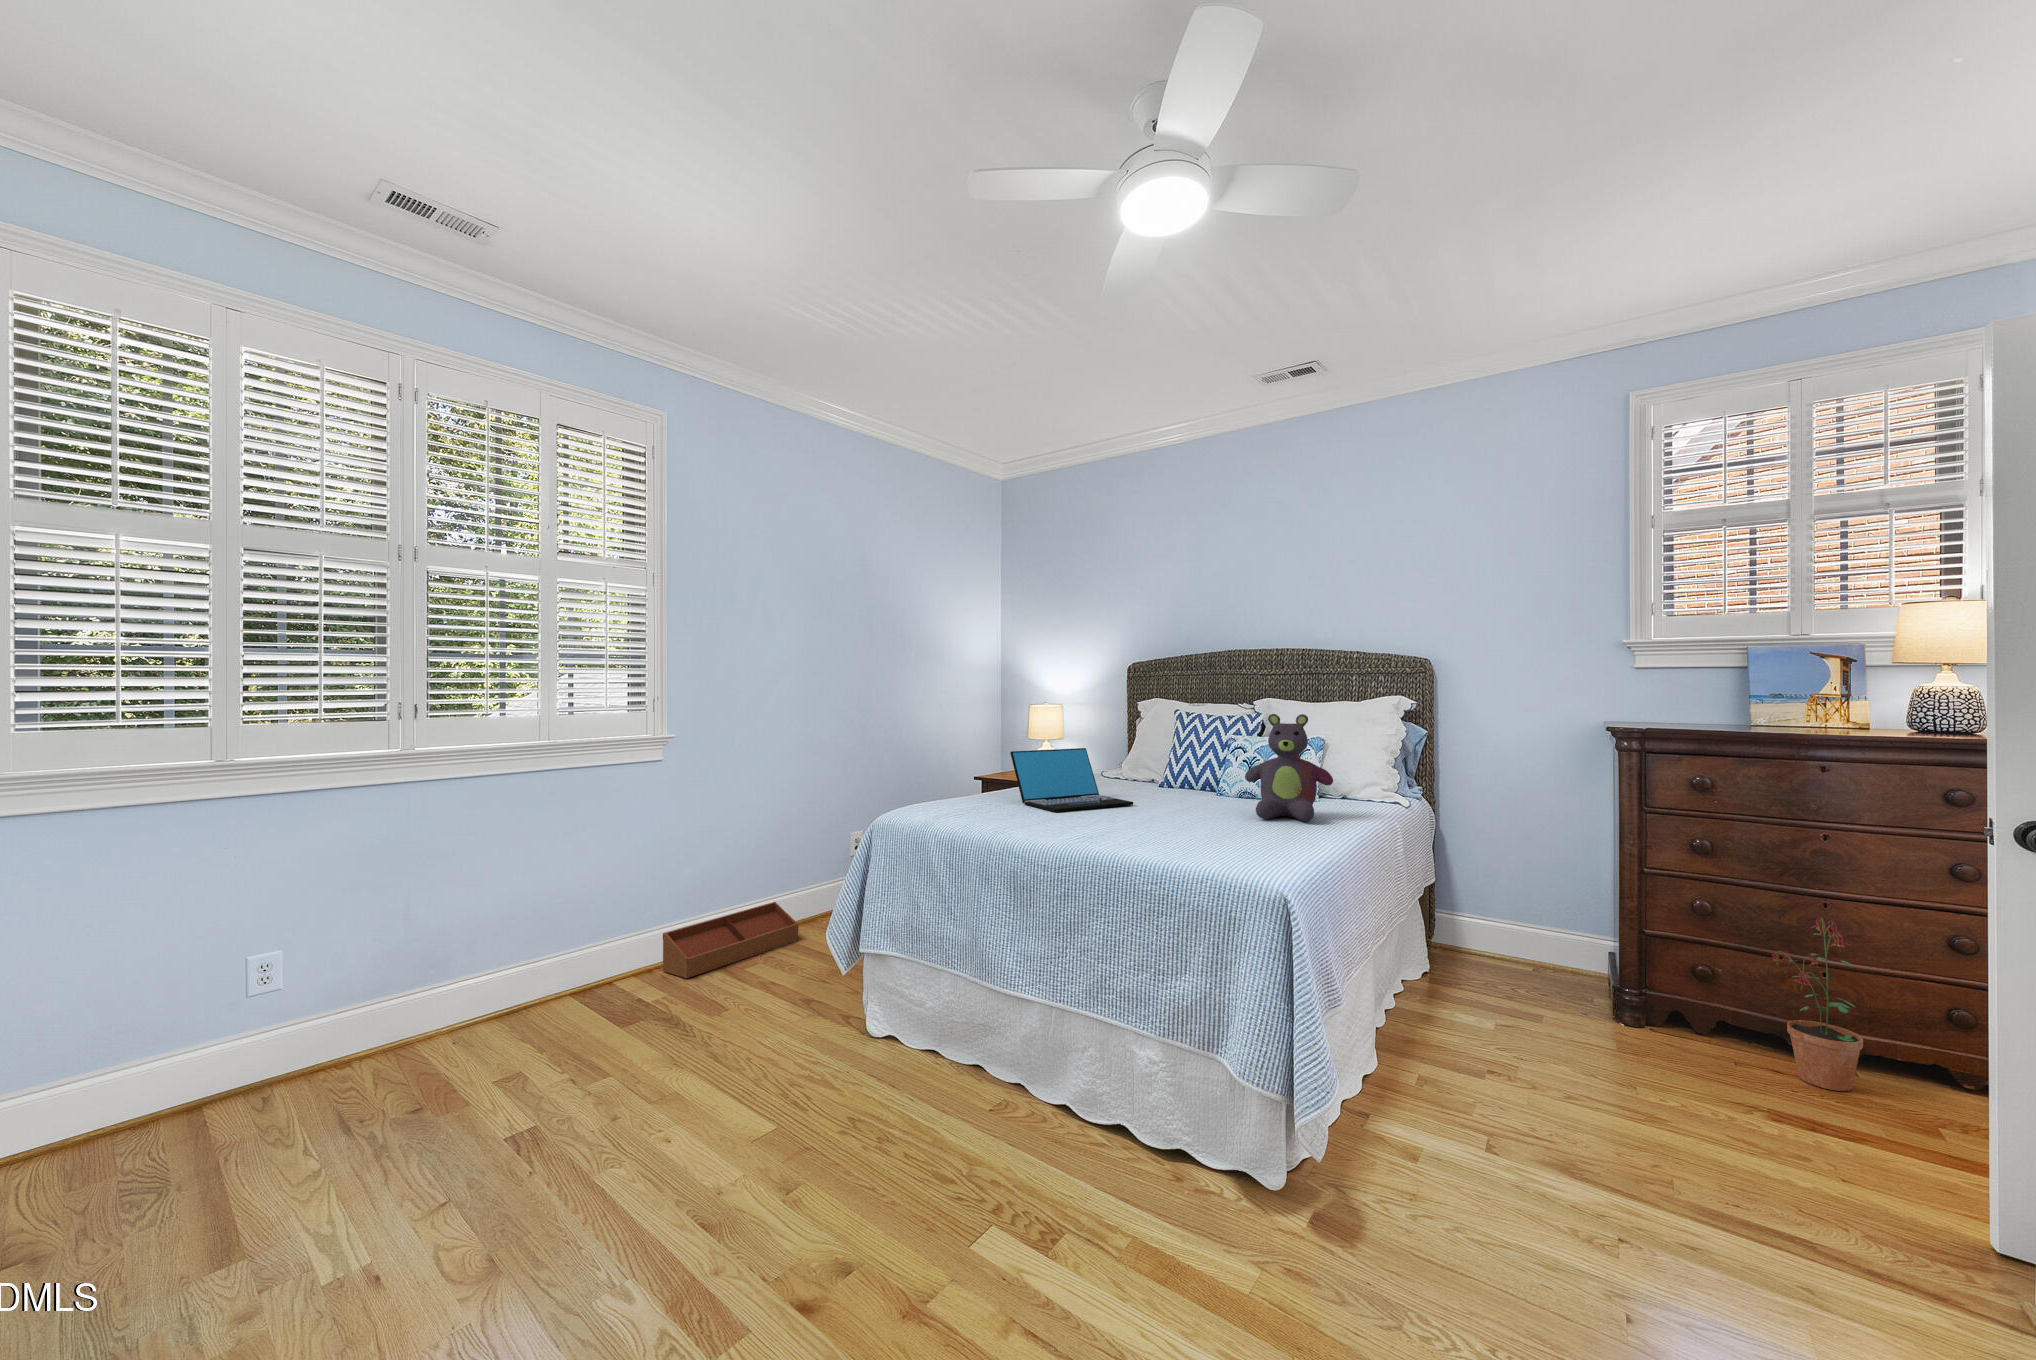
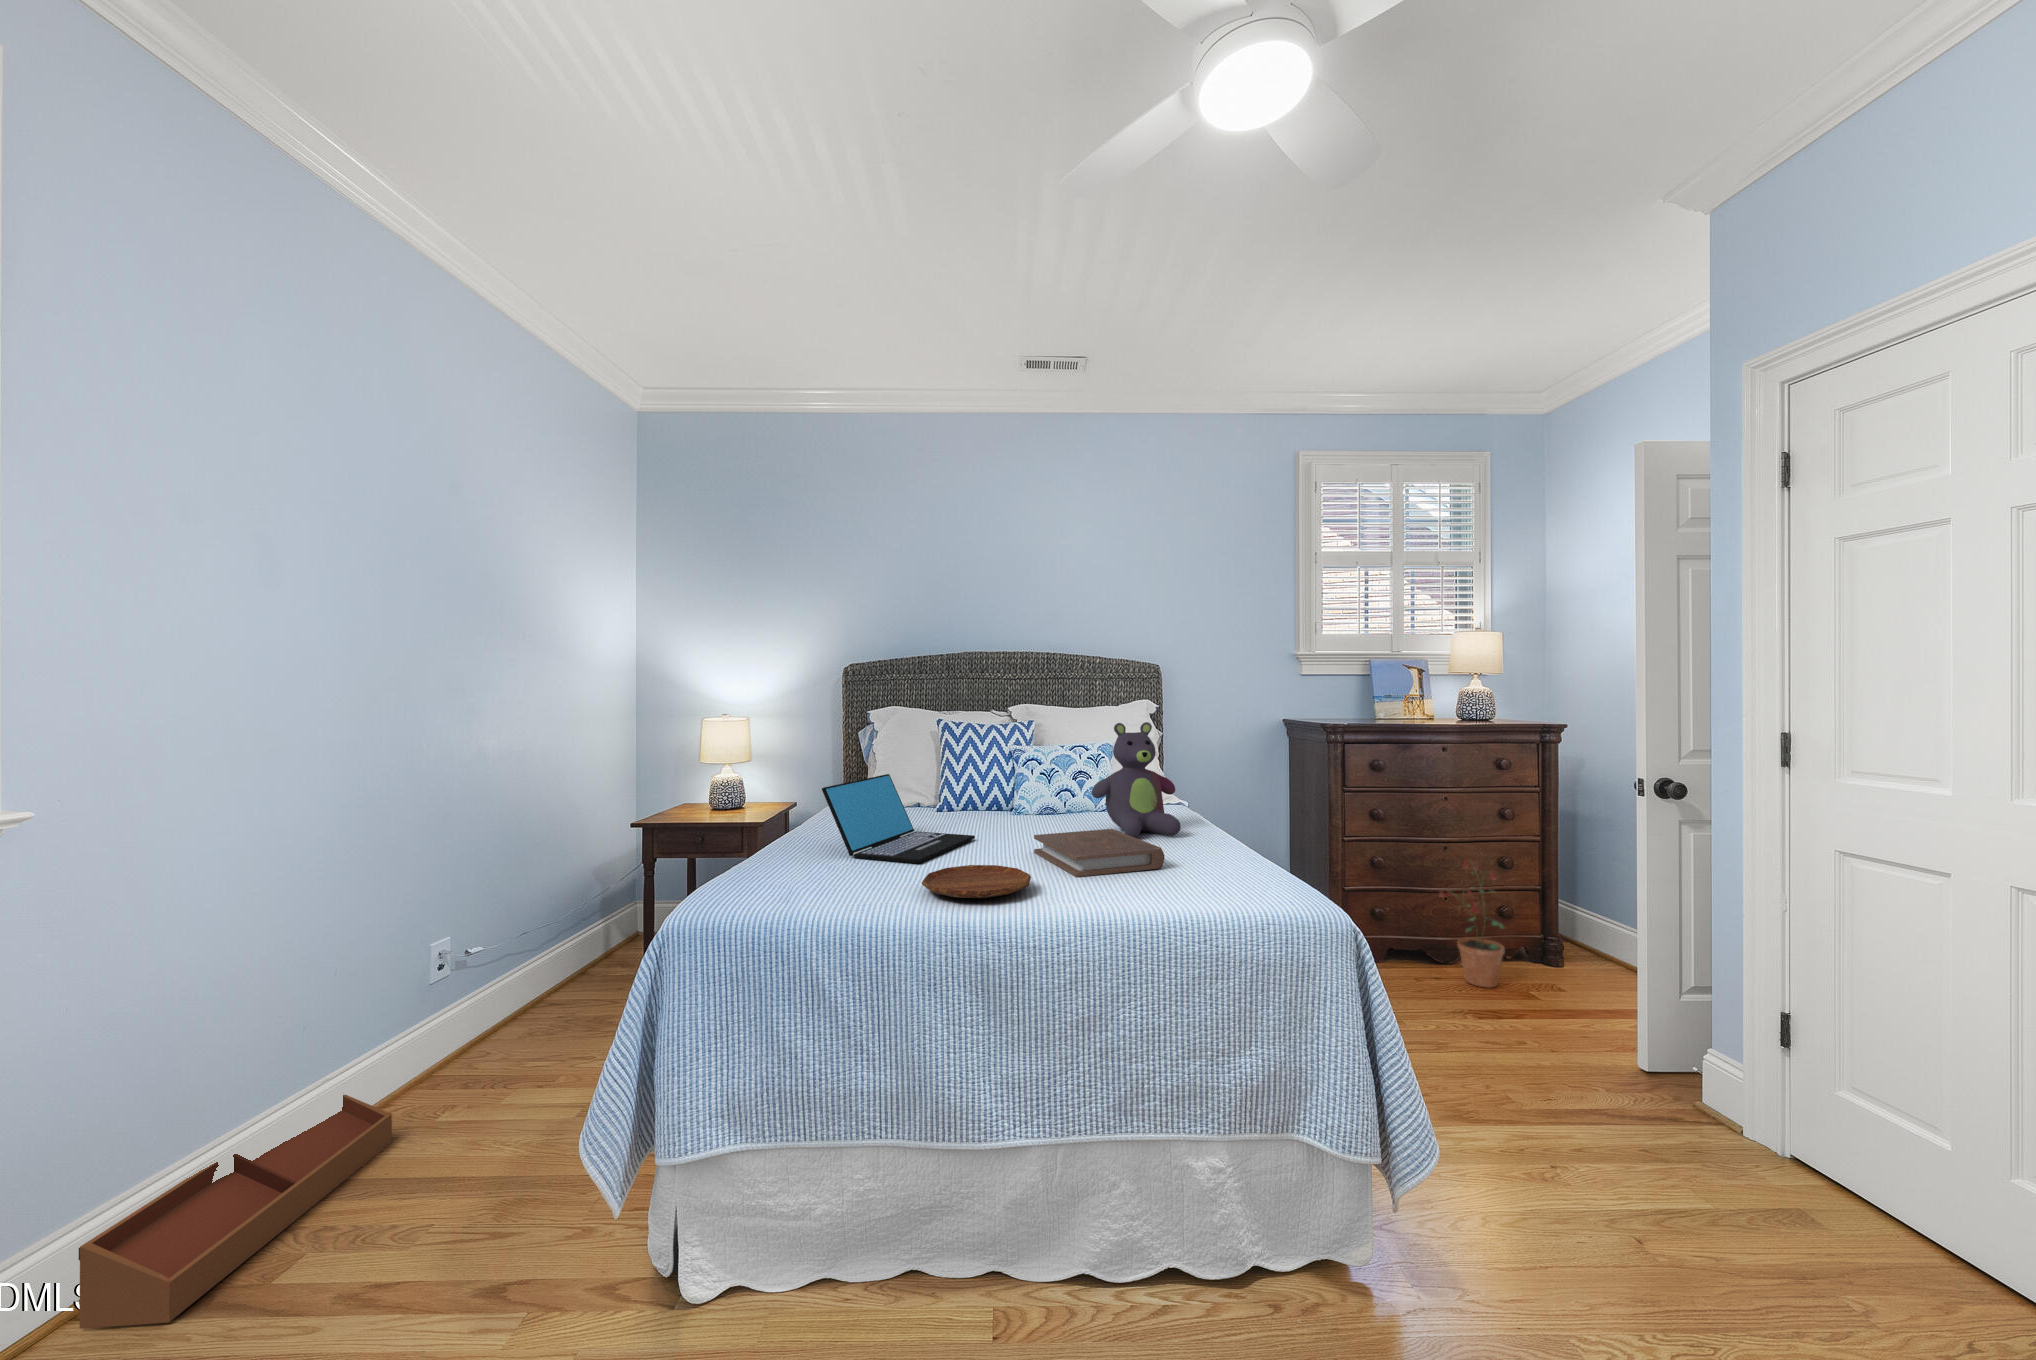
book: none [1139,803,1231,837] -> present [1034,829,1165,877]
tray: none [1010,812,1092,831] -> present [922,865,1031,898]

